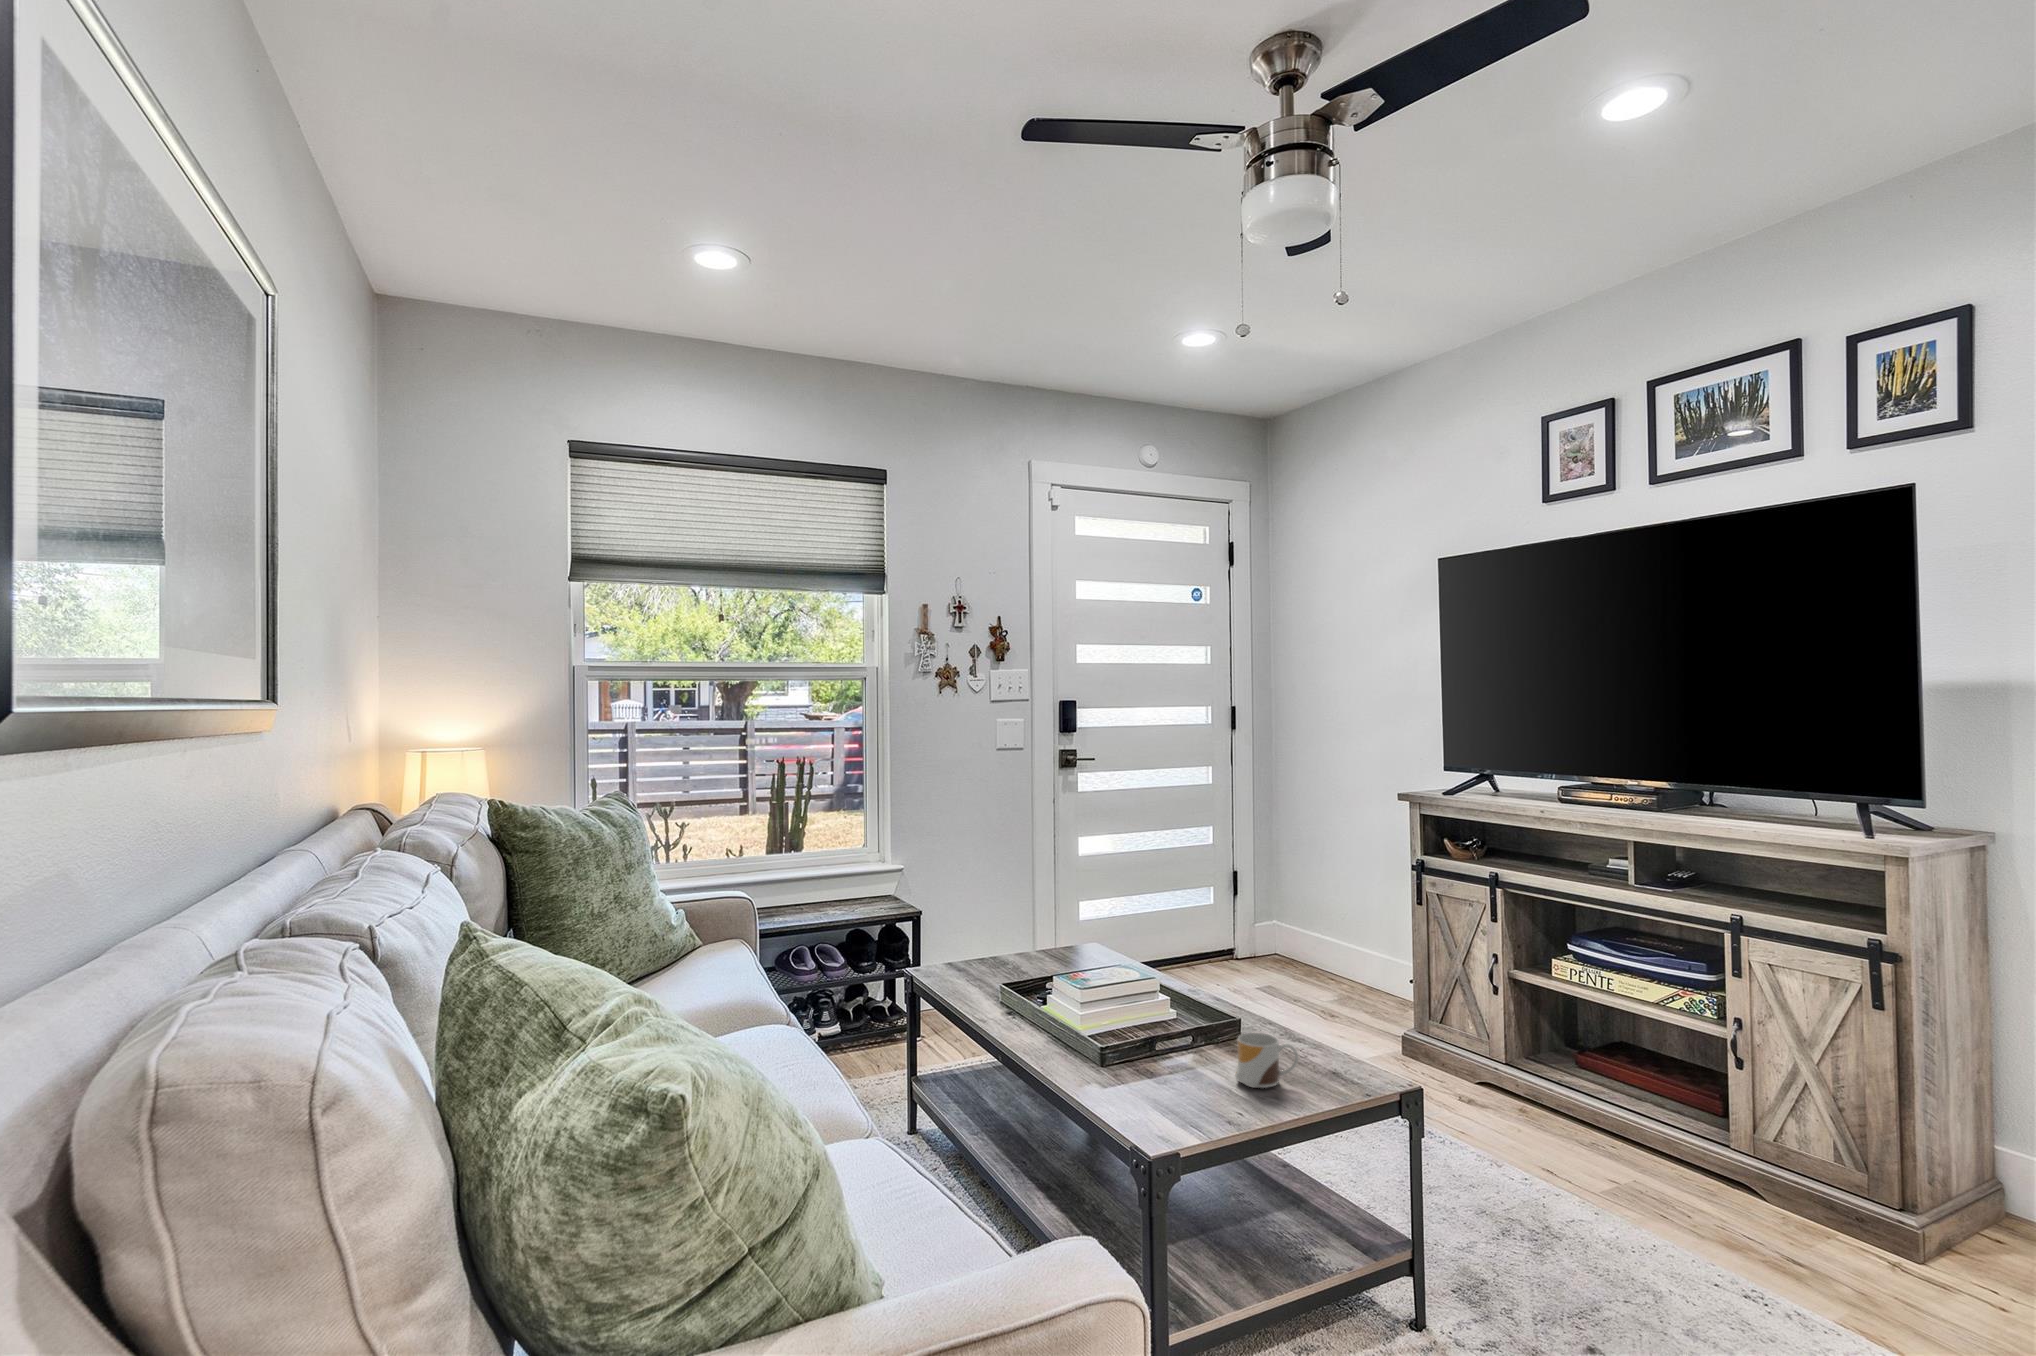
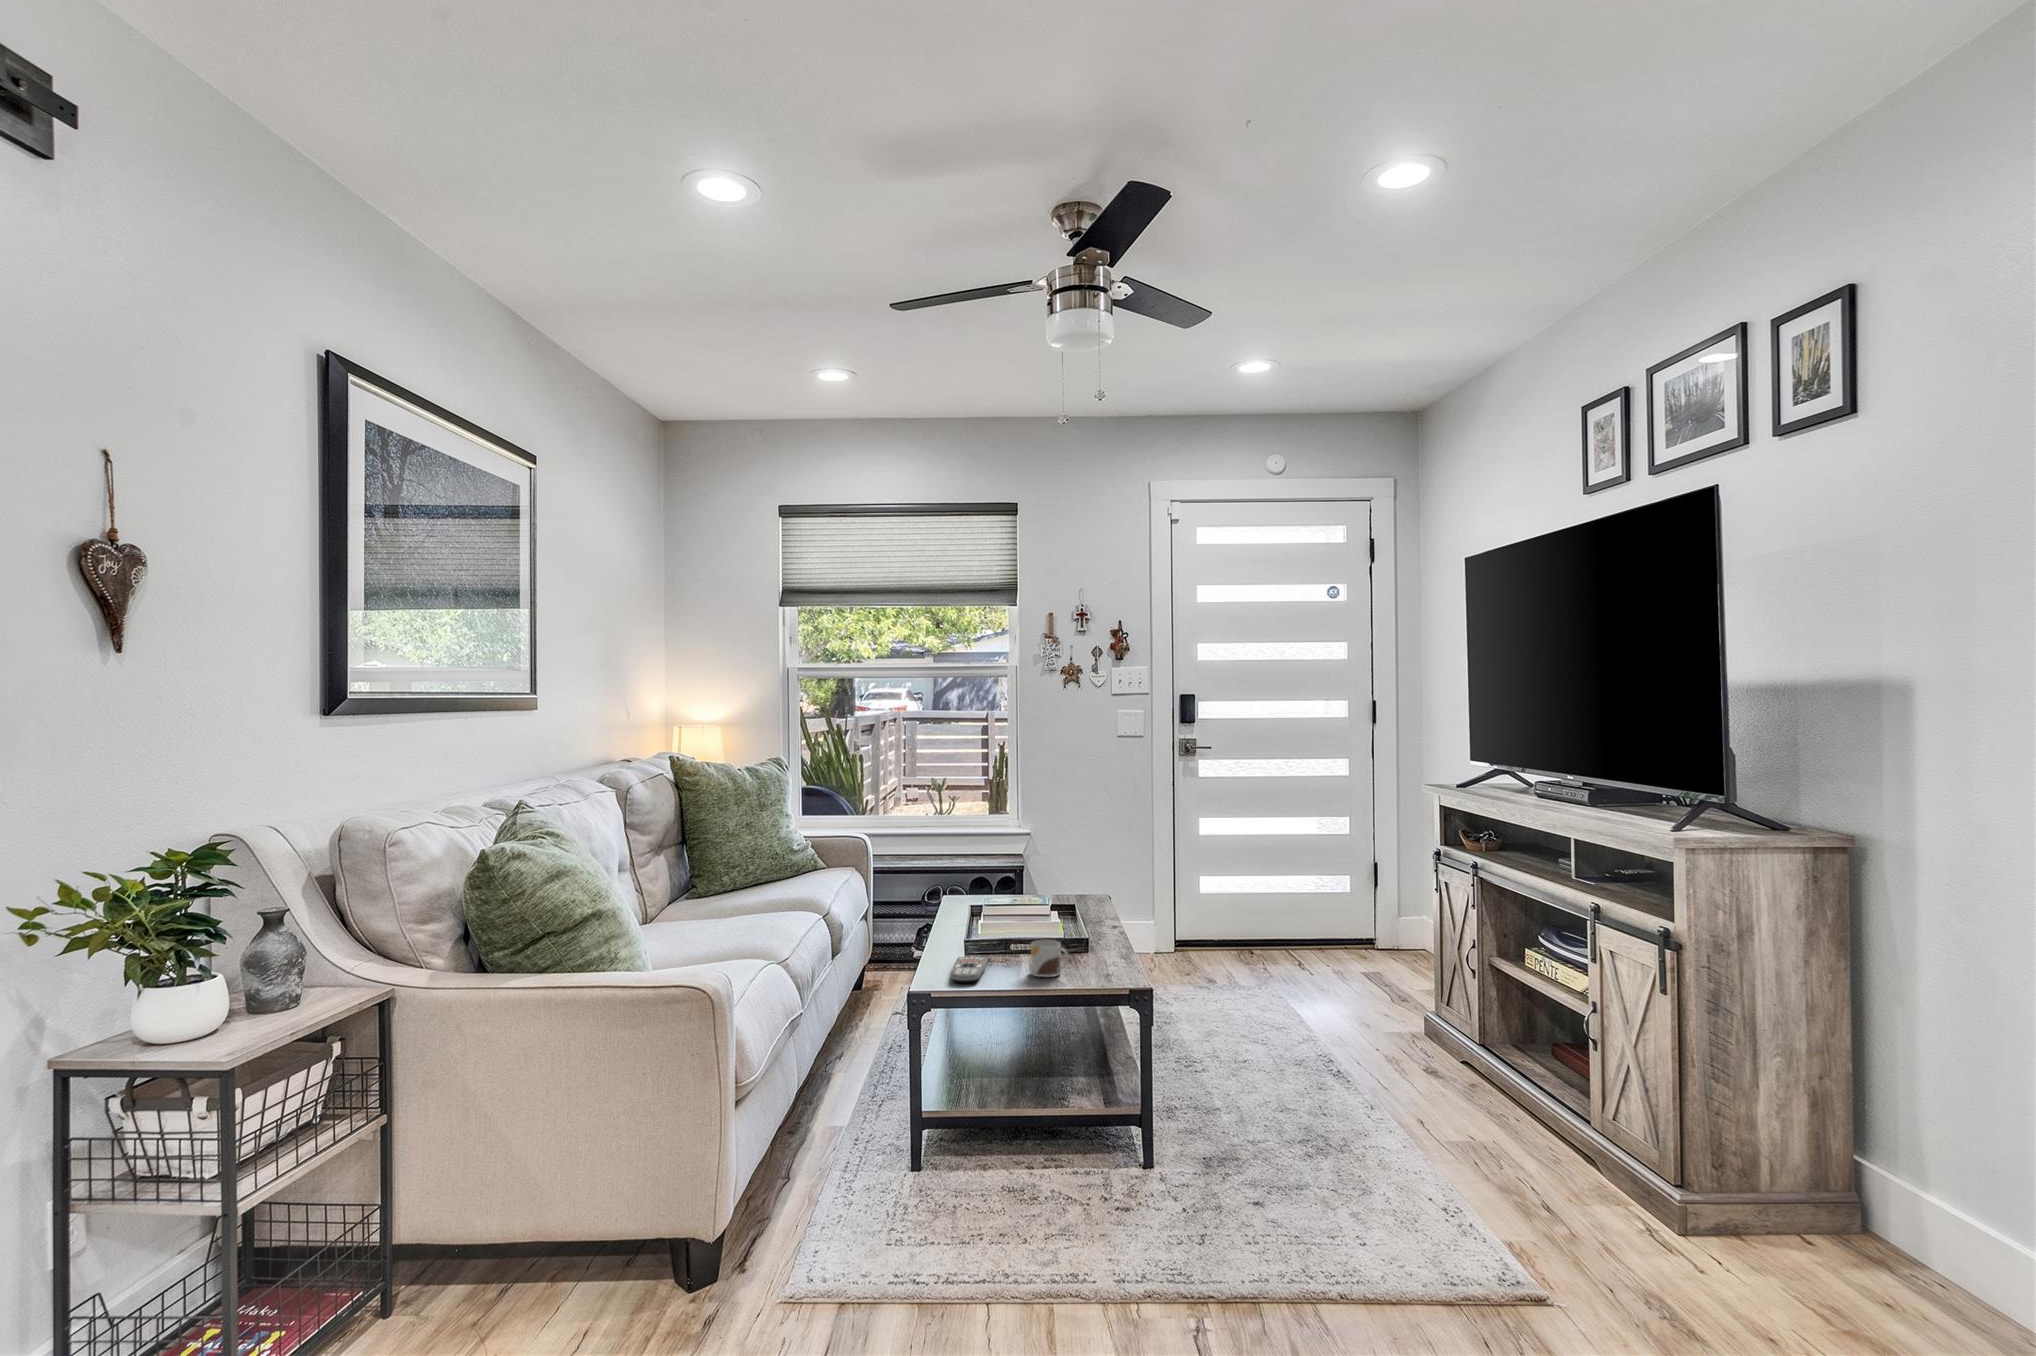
remote control: none [1122,1067,1202,1117] -> present [951,957,987,982]

